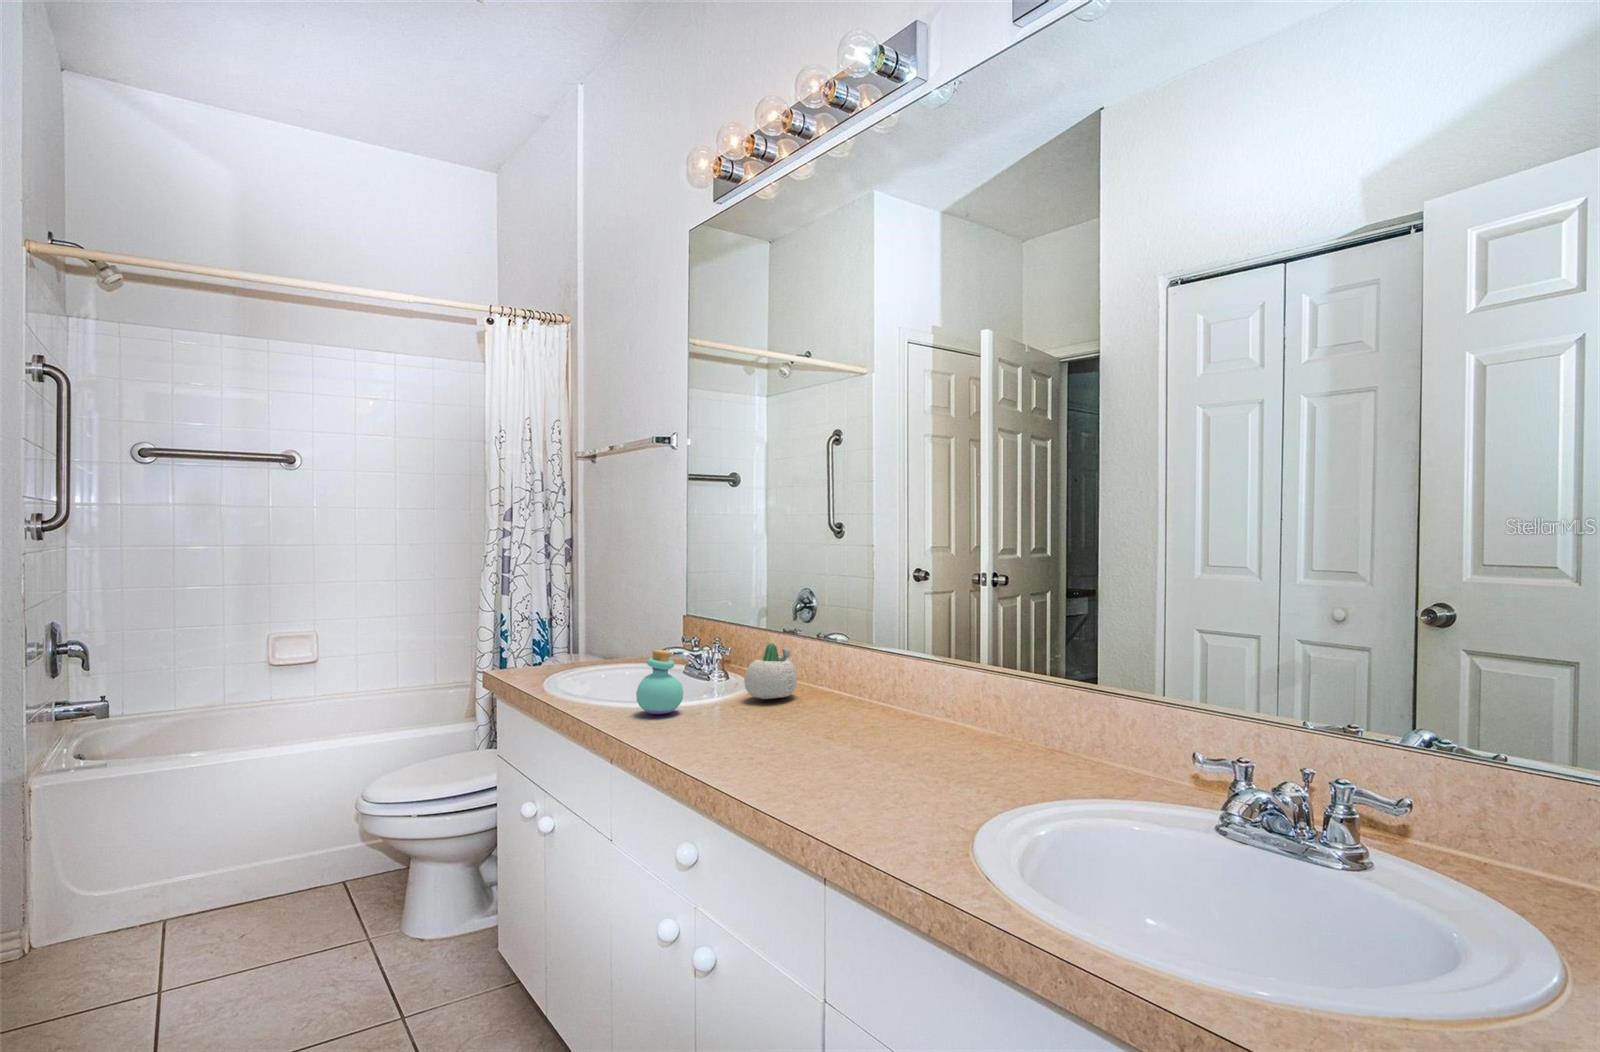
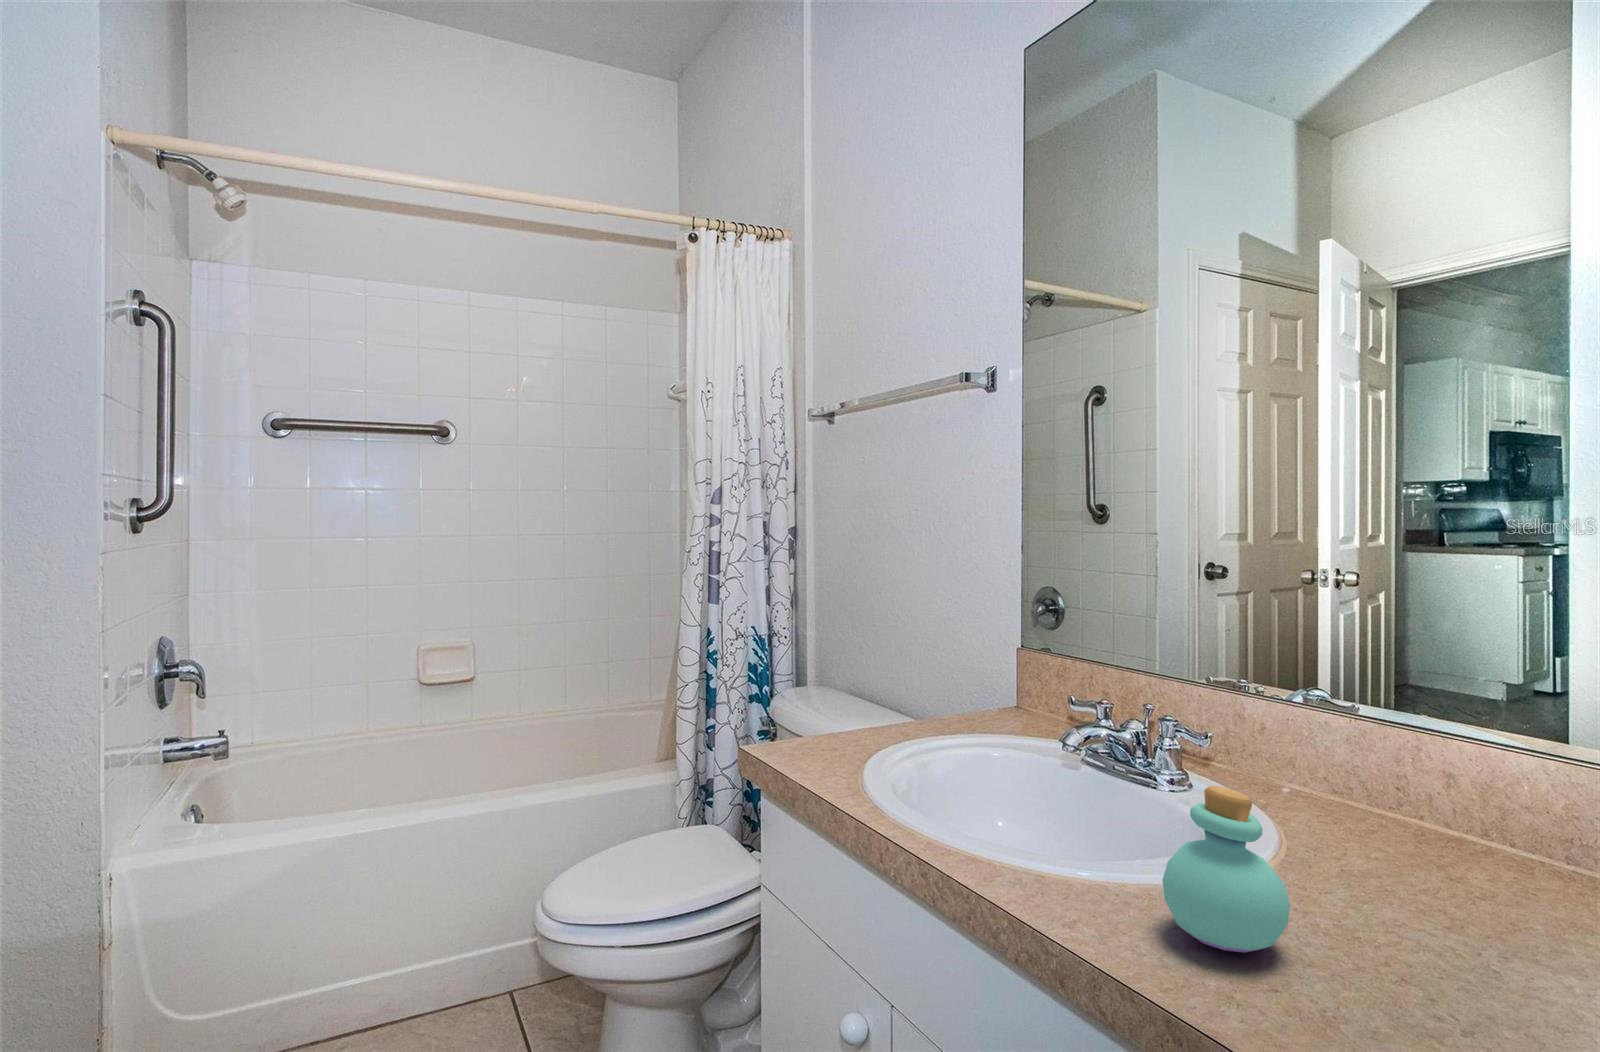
succulent planter: present [744,643,797,699] -> none [1359,761,1499,901]

